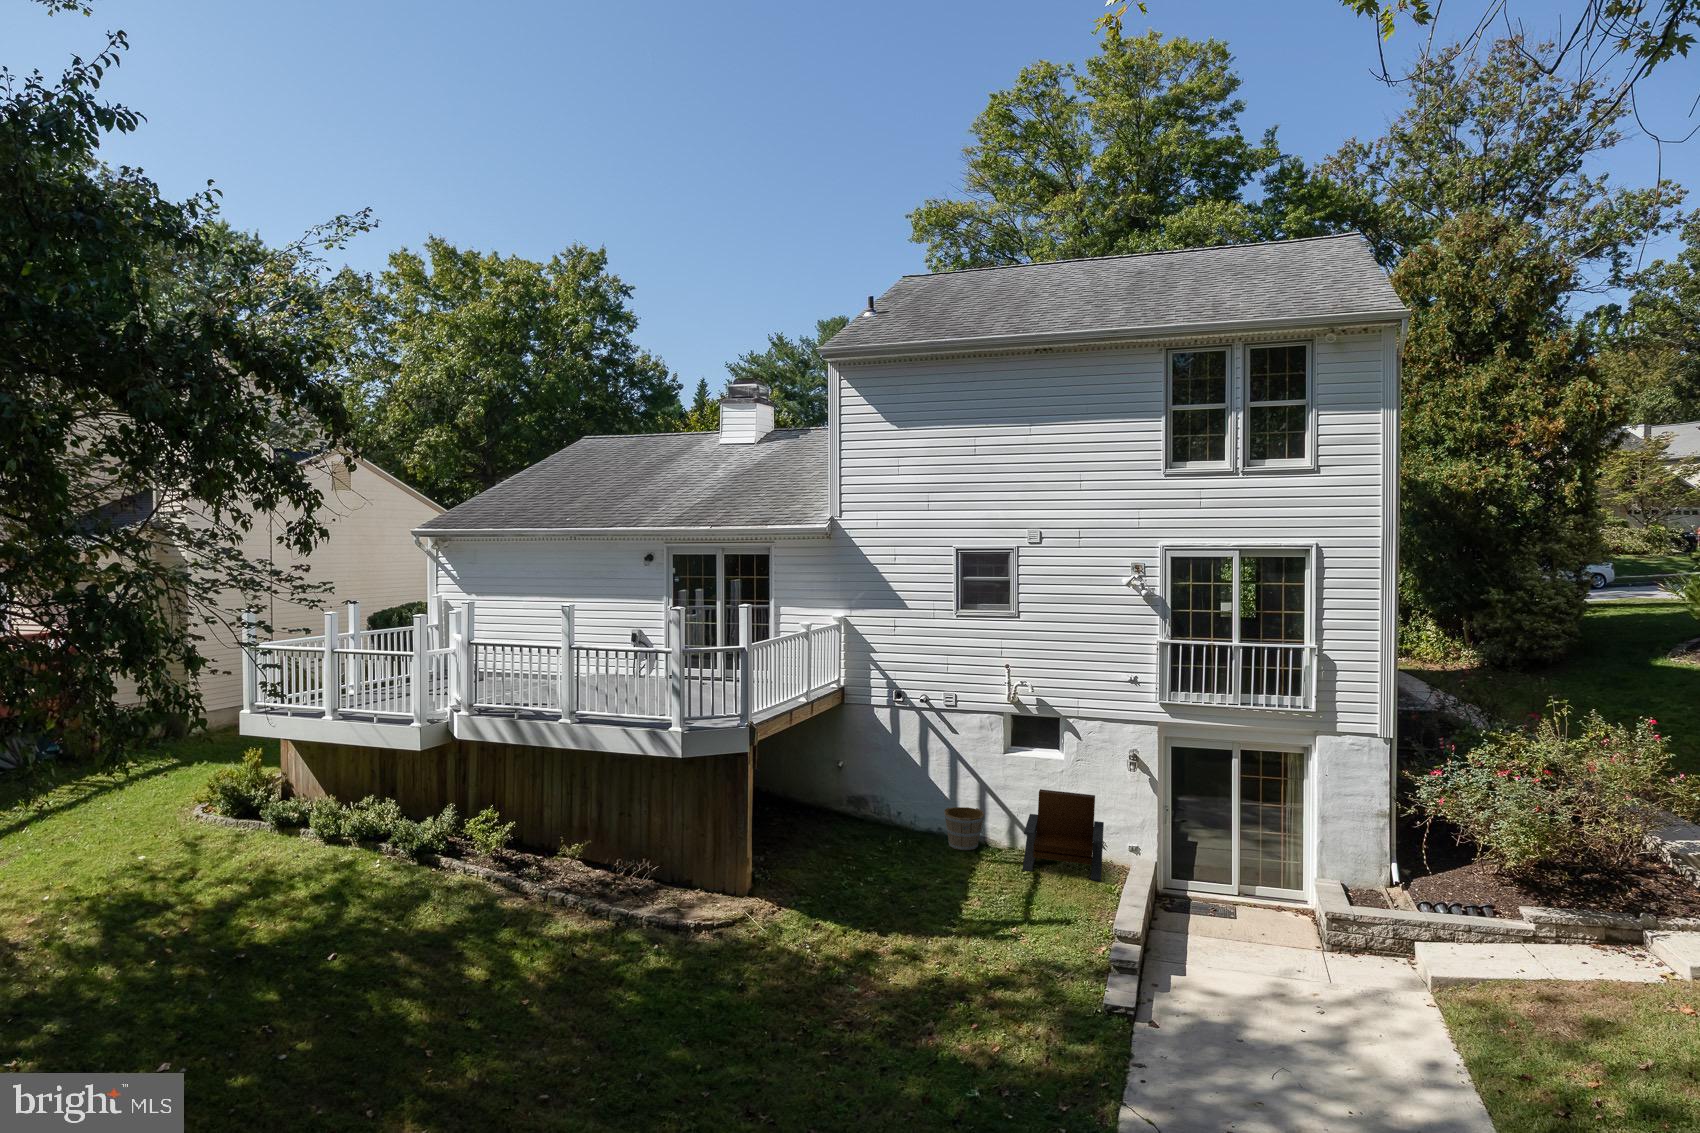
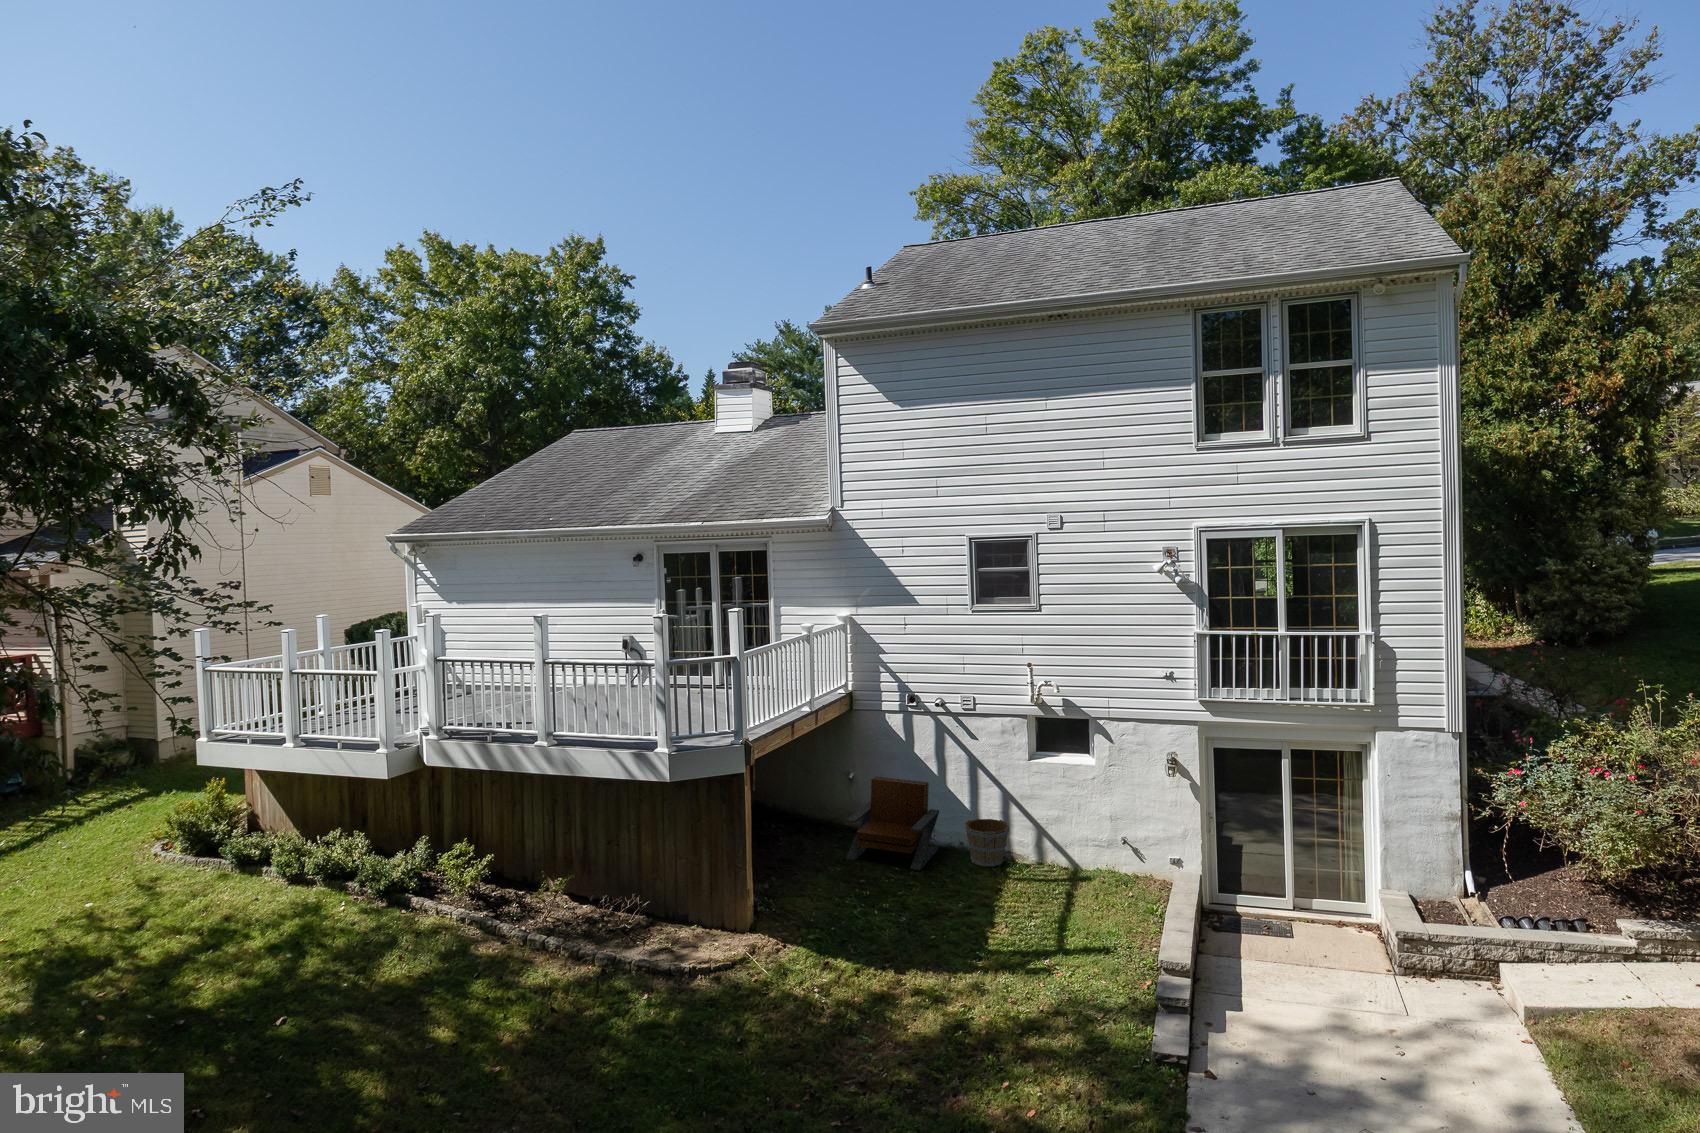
lounge chair: present [1023,789,1104,881] -> present [846,777,939,871]

